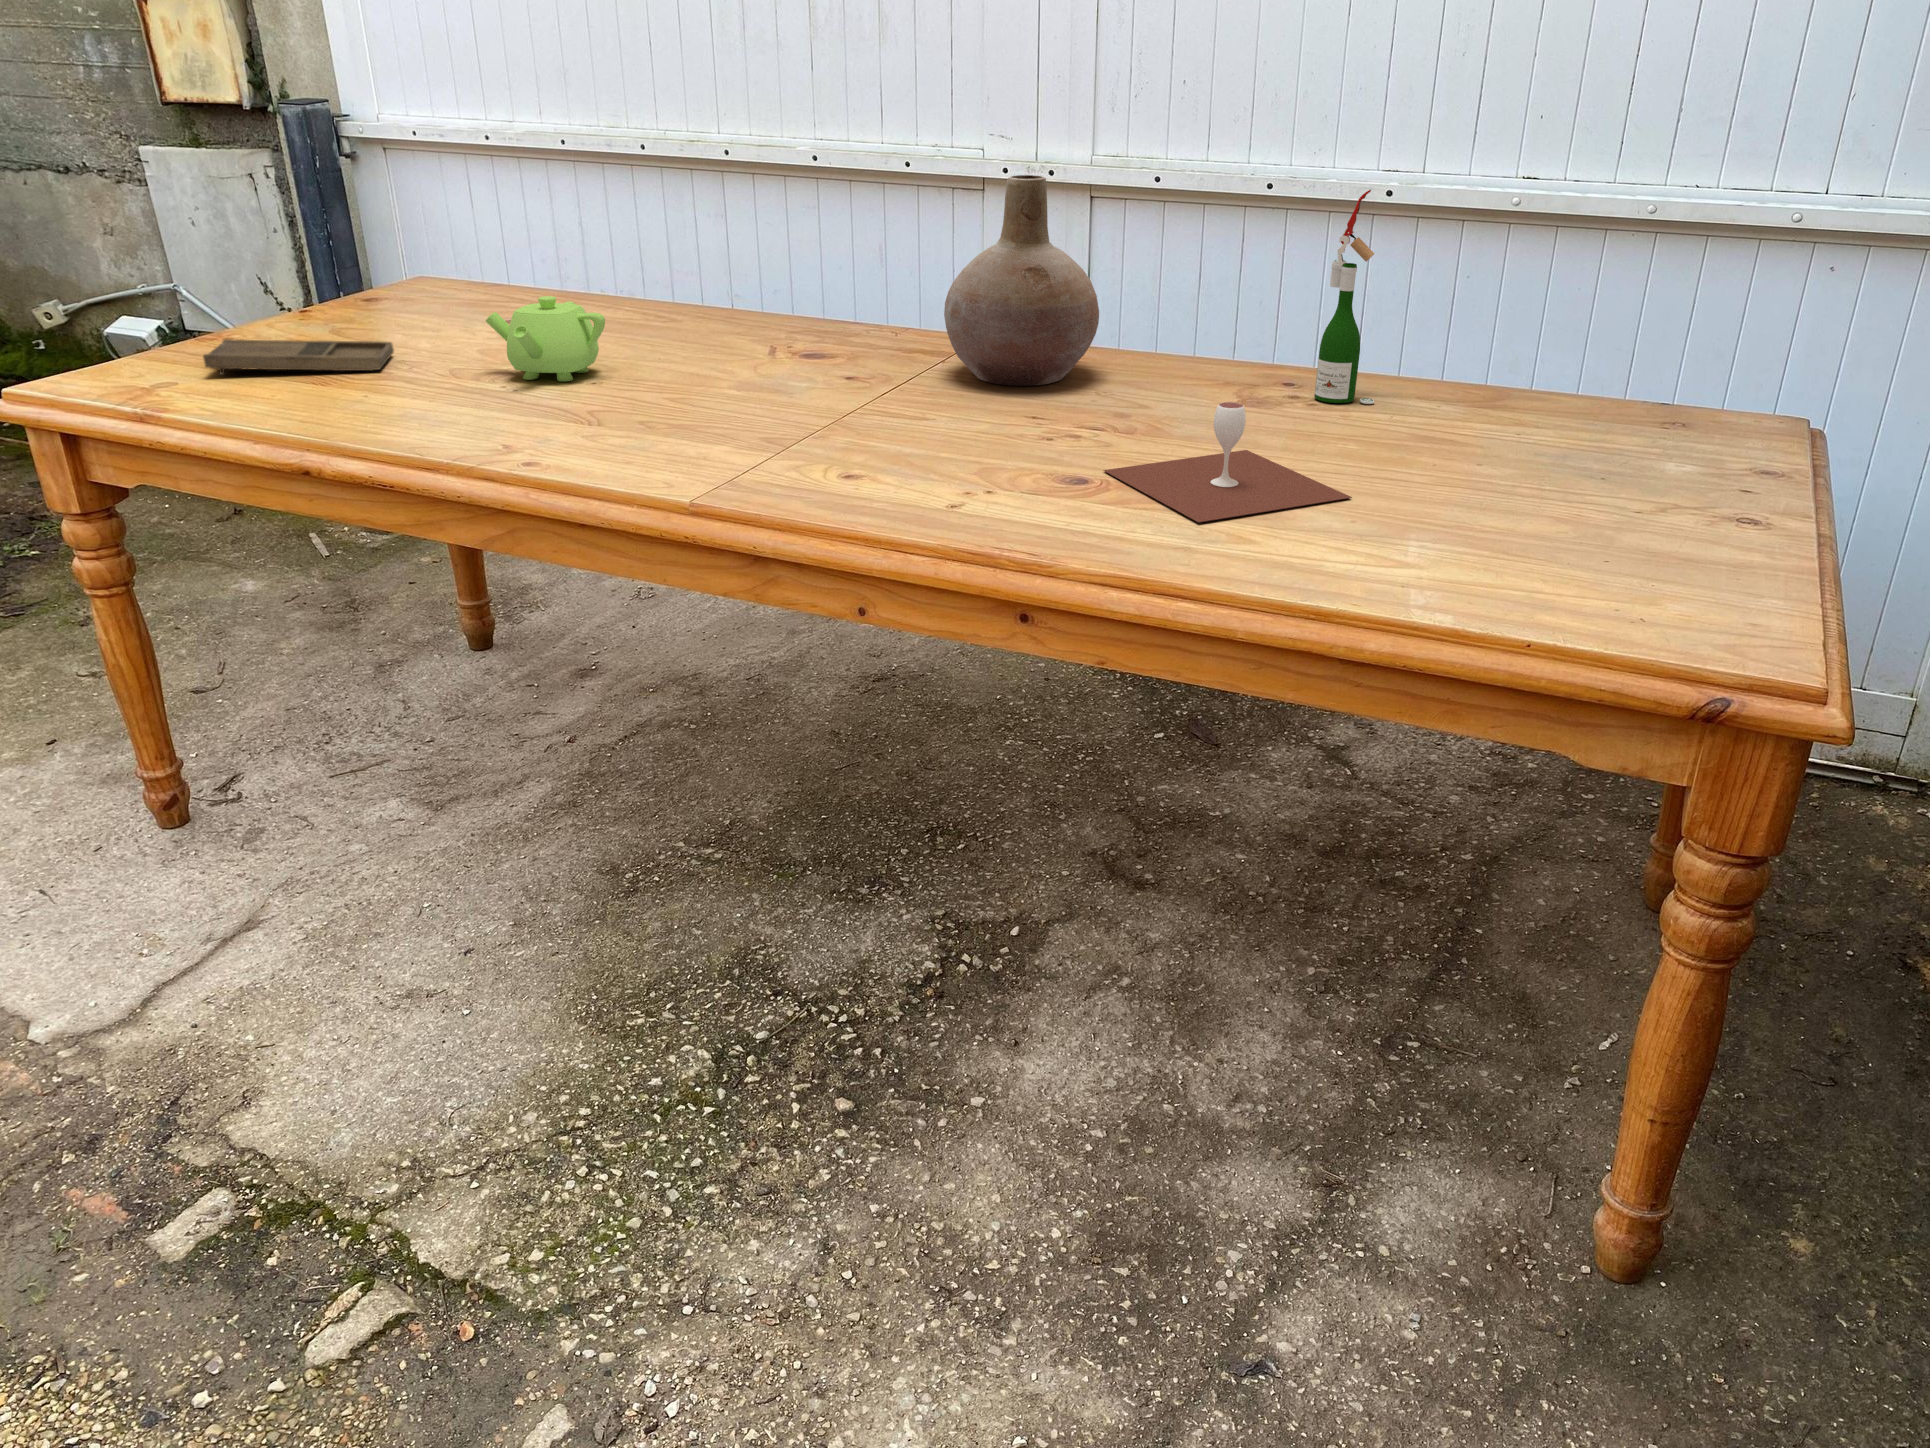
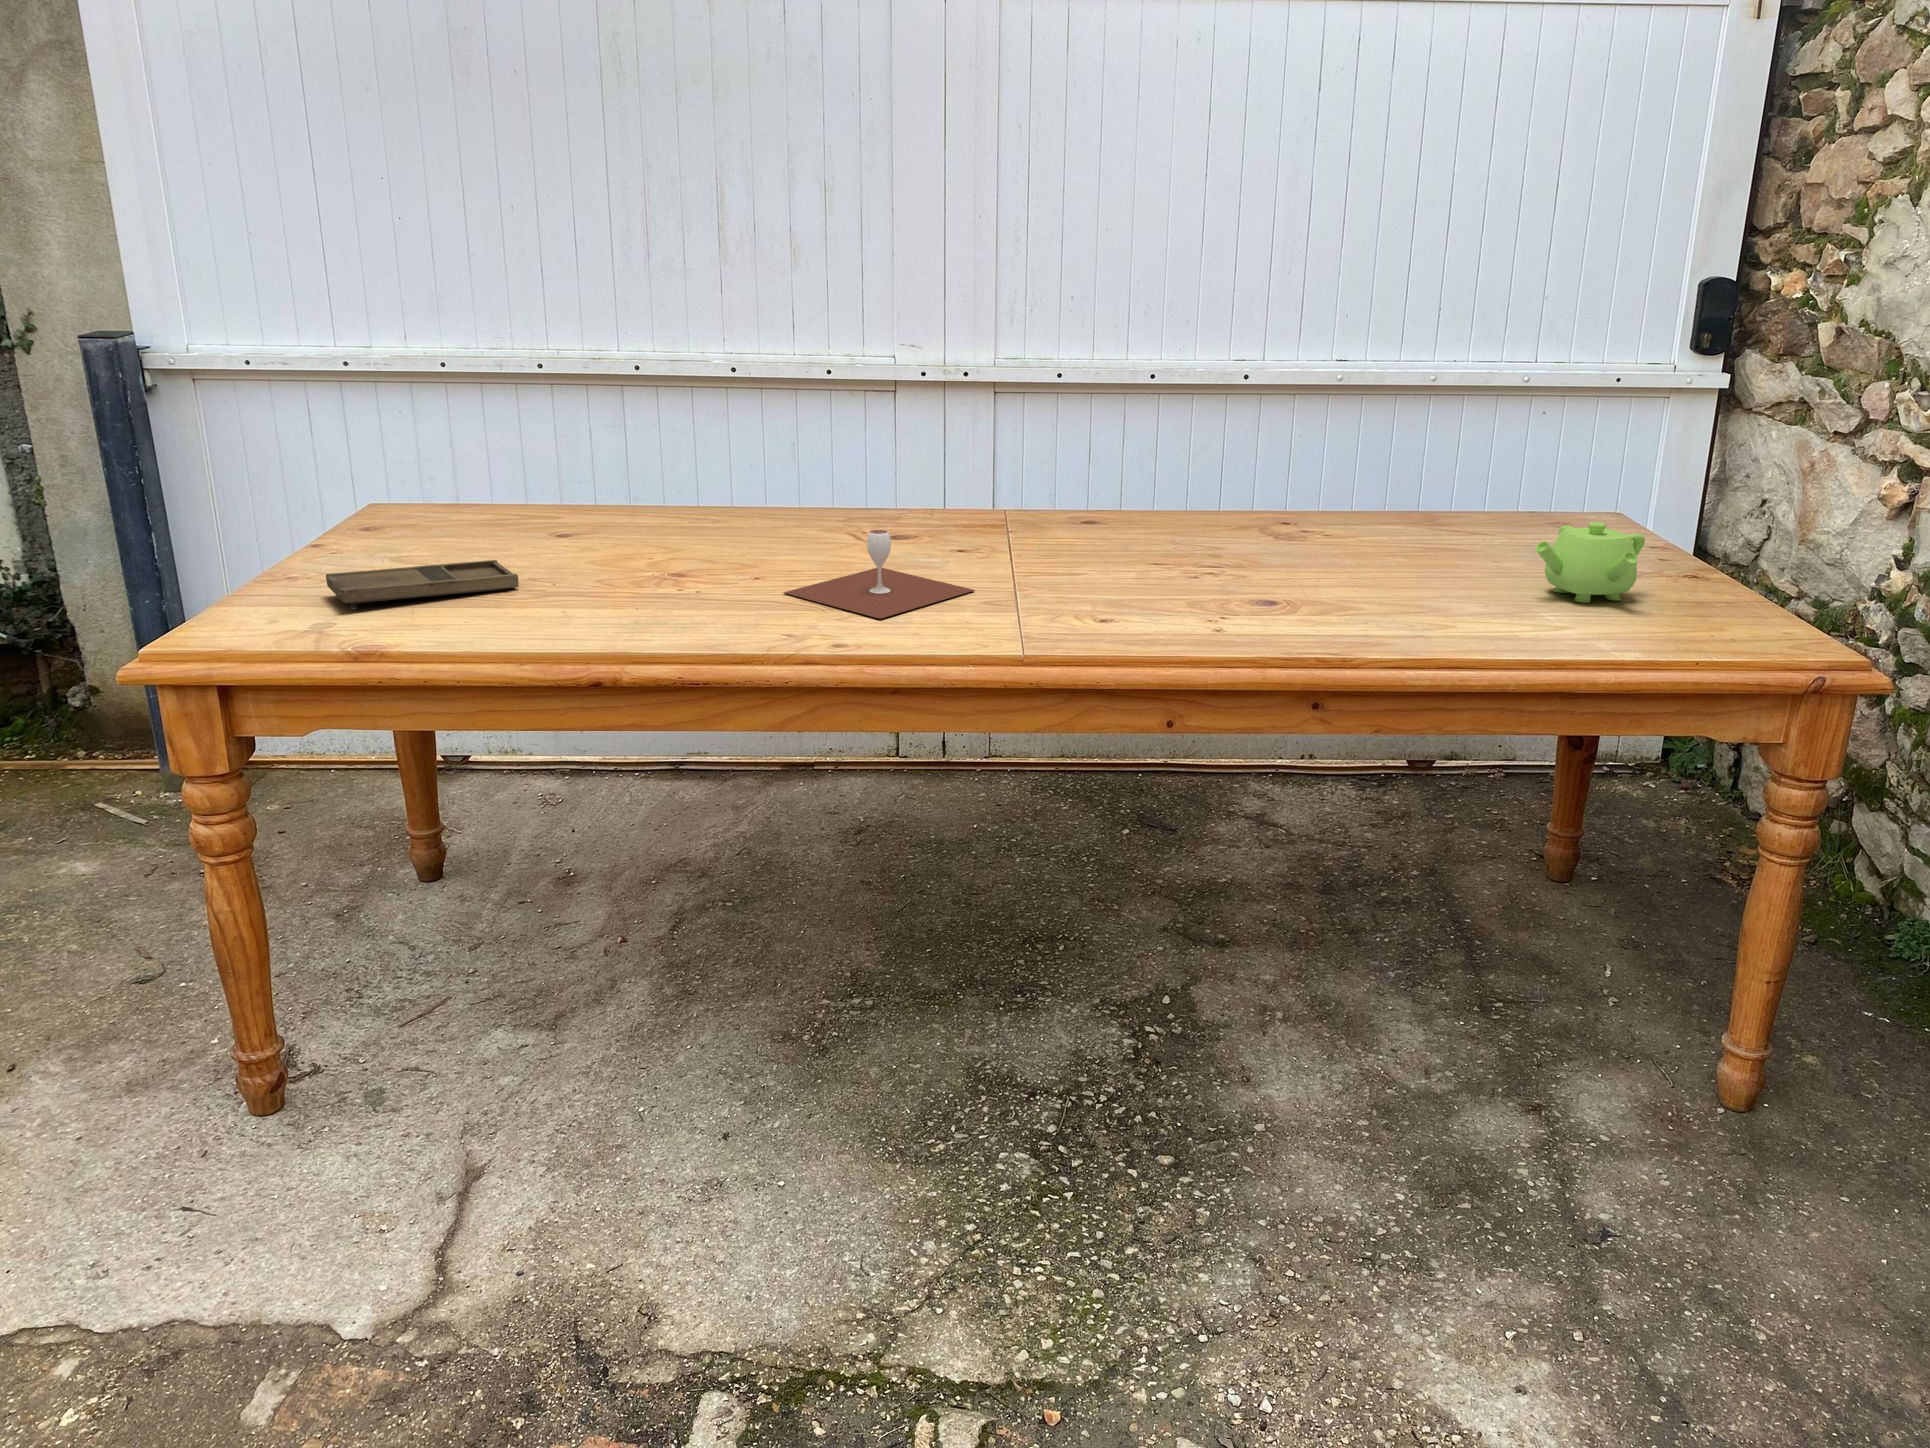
vase: present [944,175,1099,386] -> none [1023,373,1153,543]
wine bottle: present [1314,190,1374,404] -> none [1316,373,1362,532]
teapot: present [486,296,605,382] -> present [1536,522,1645,603]
wine glass: present [1103,402,1352,523] -> present [783,530,975,619]

